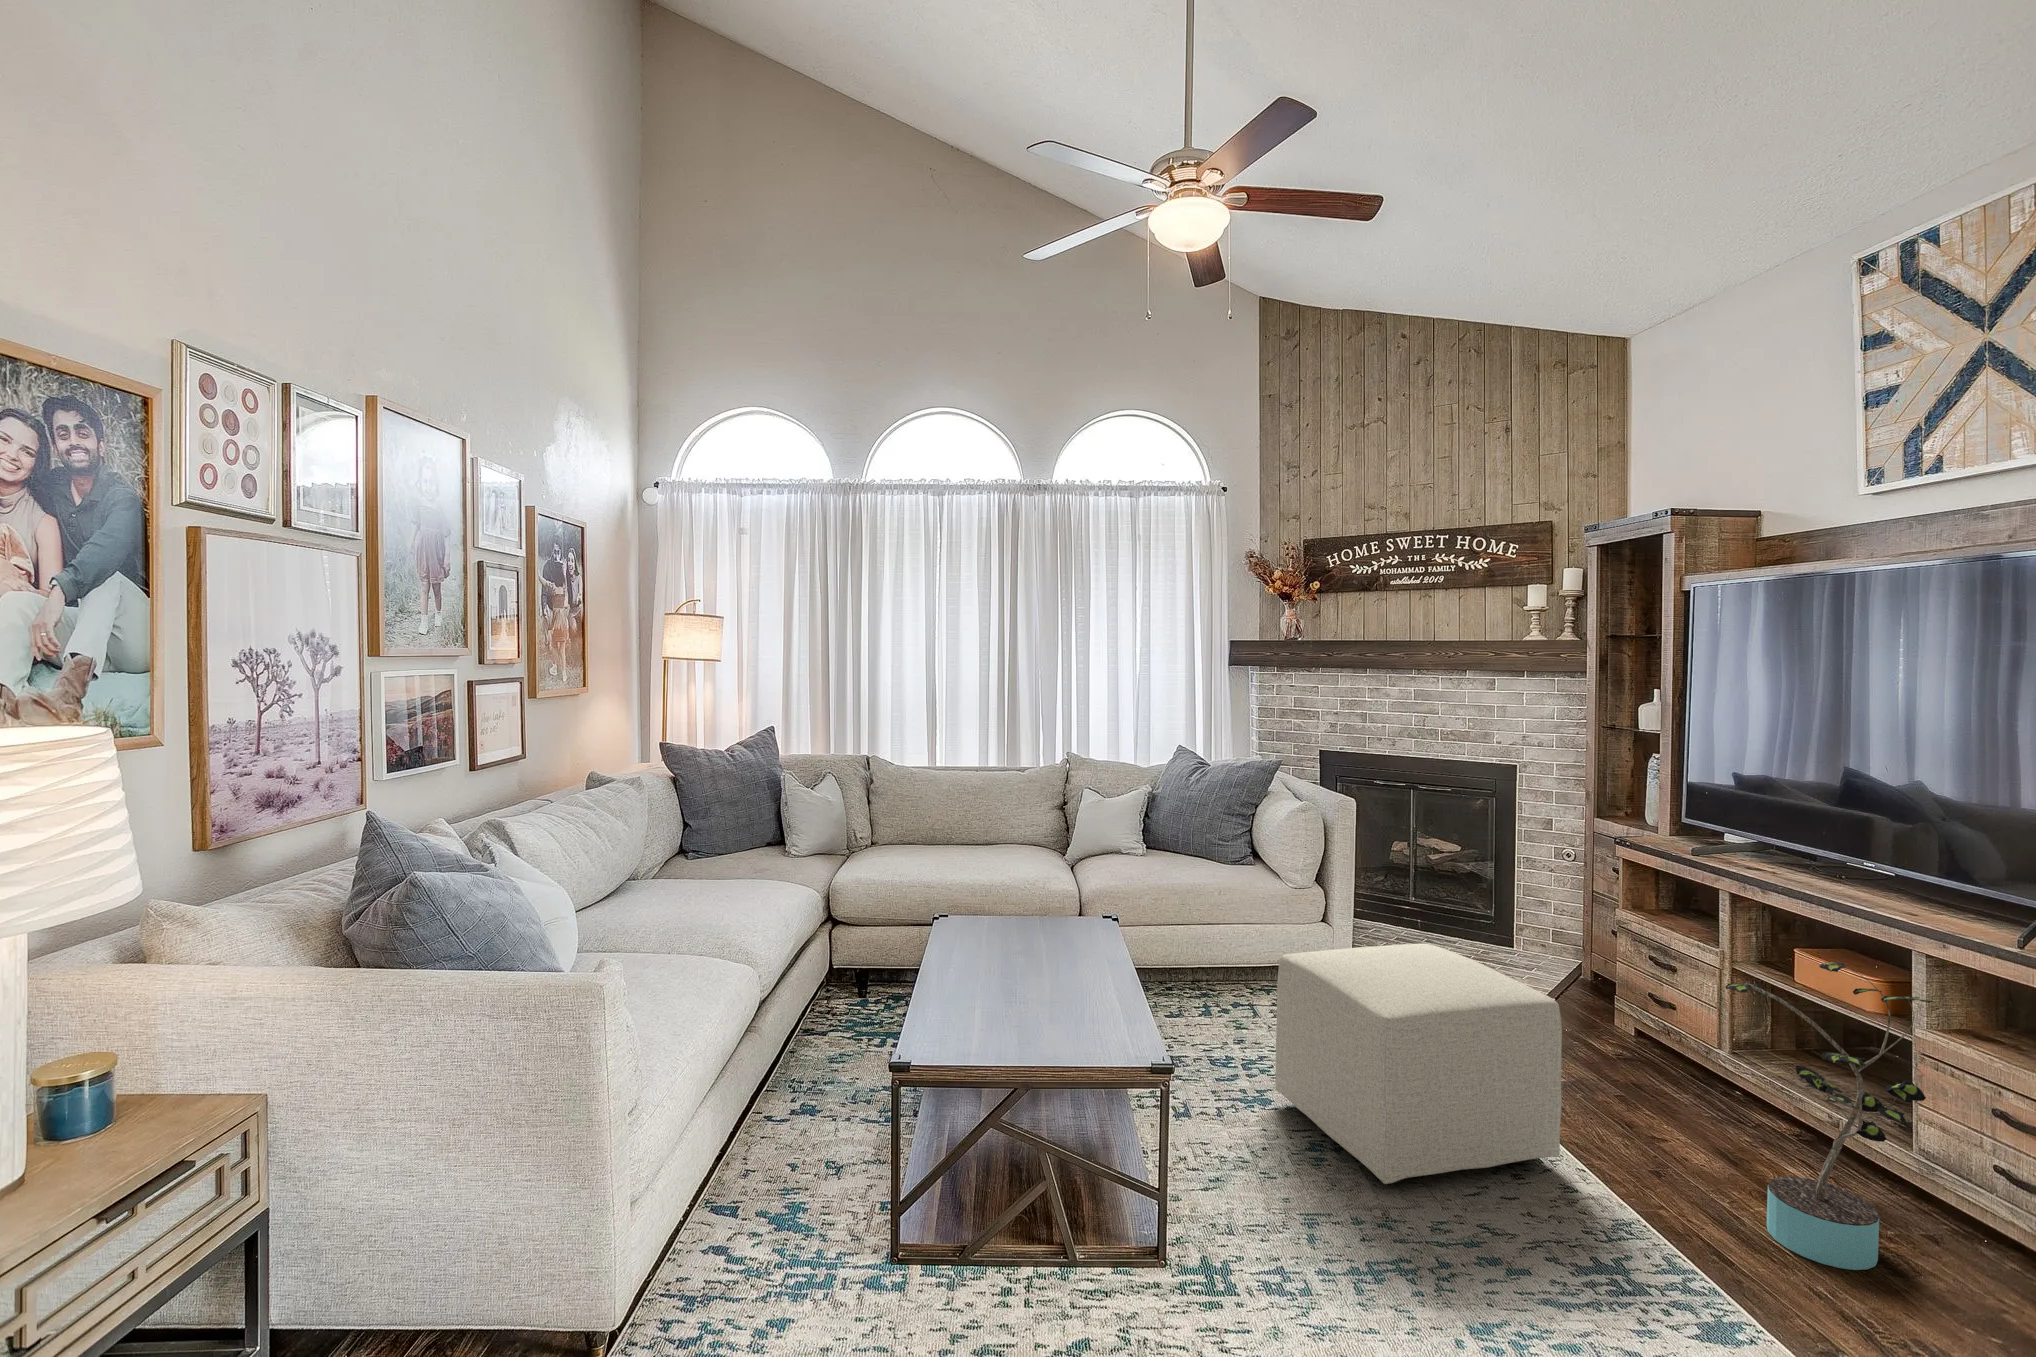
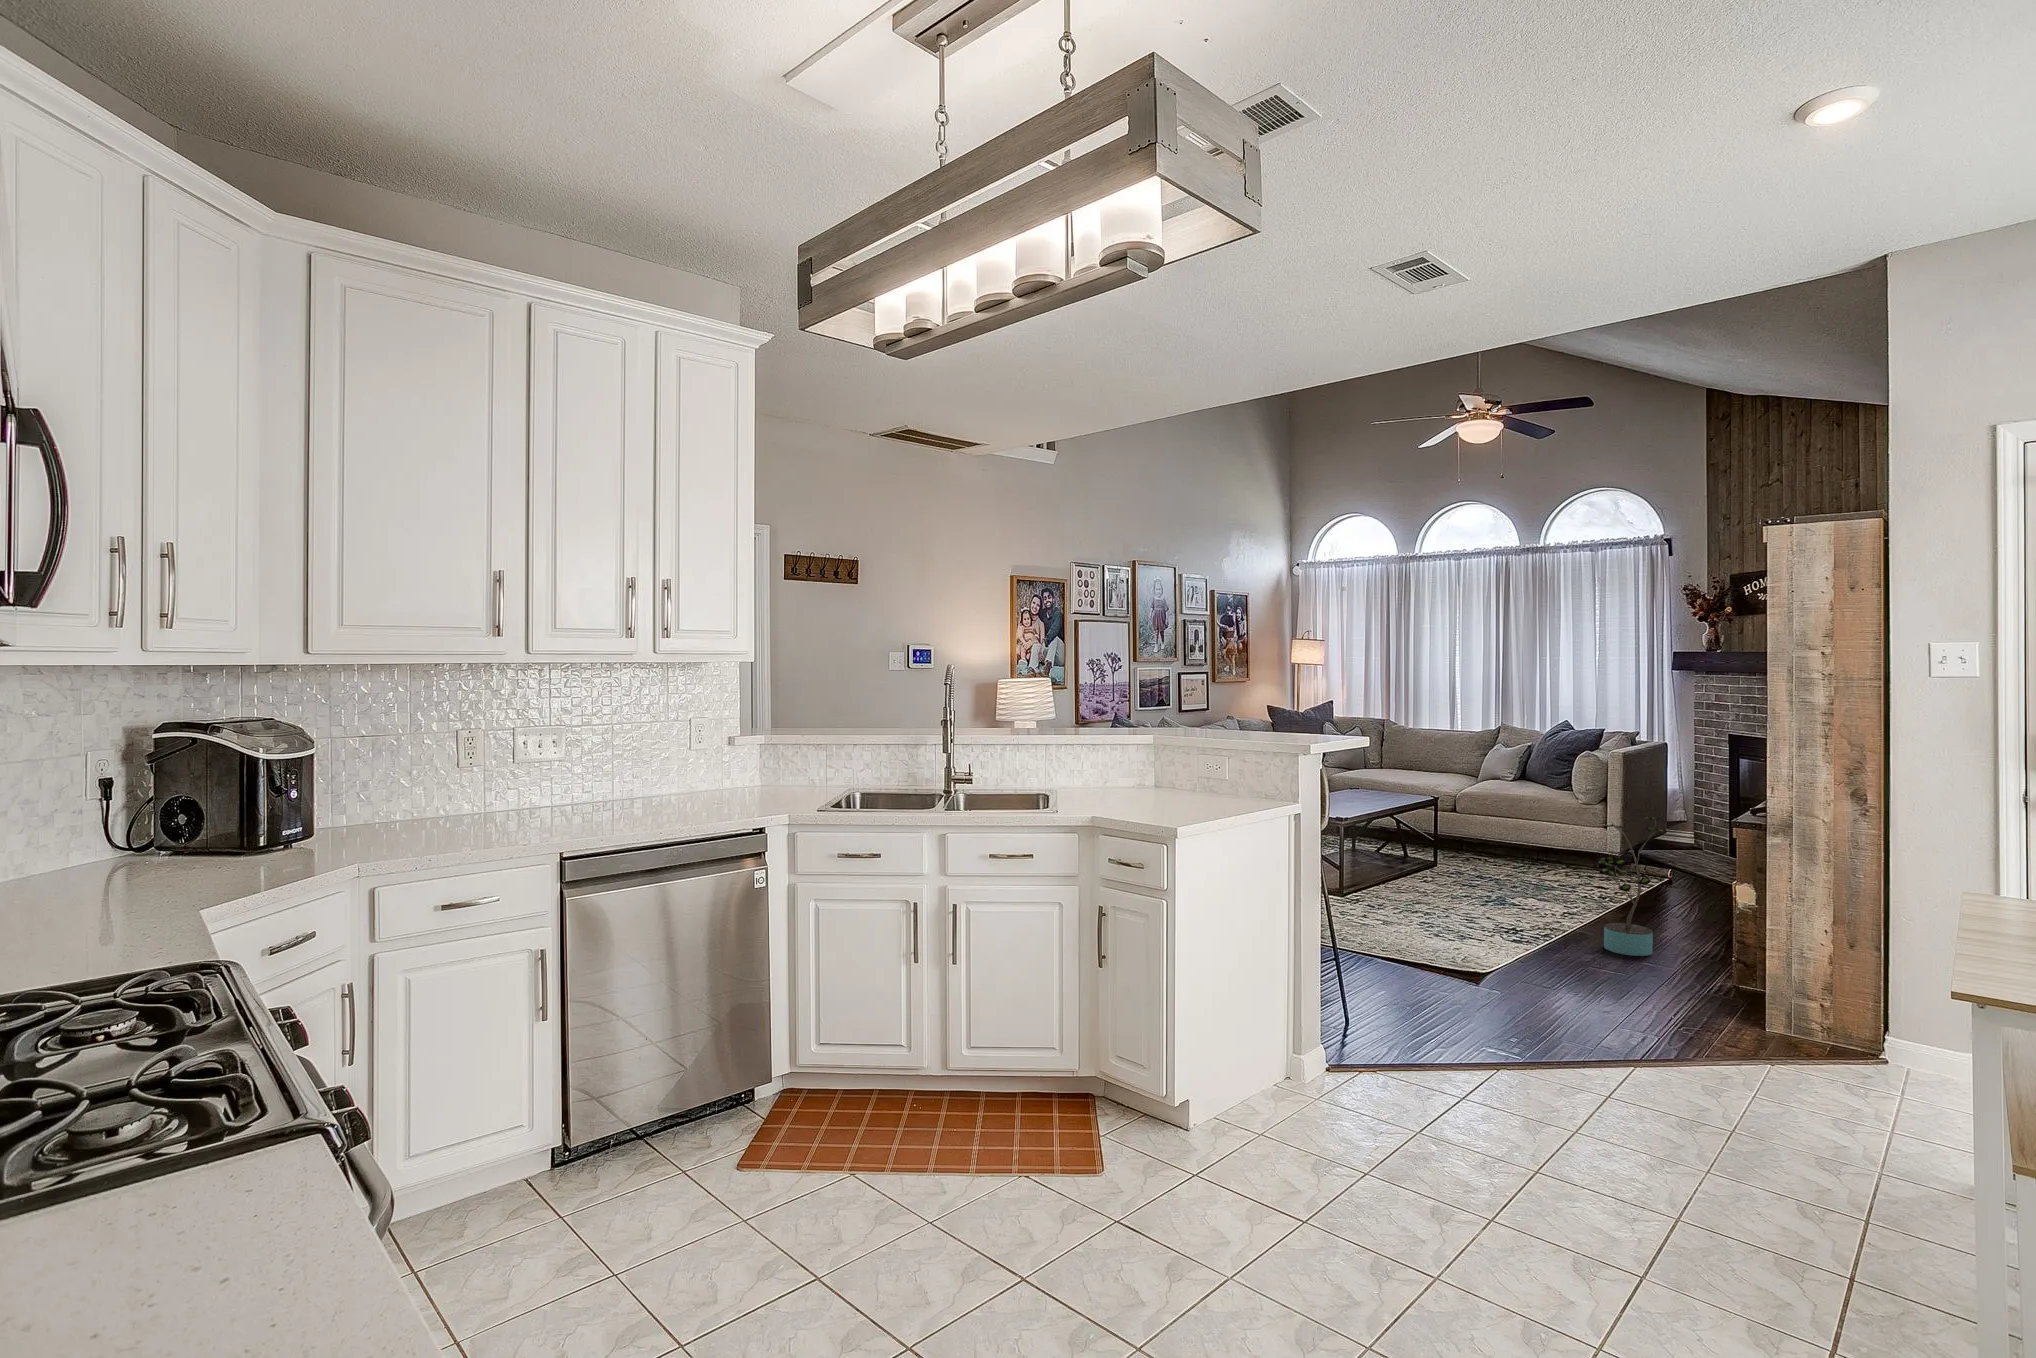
ottoman: present [1275,944,1562,1184] -> none [1451,814,1574,917]

